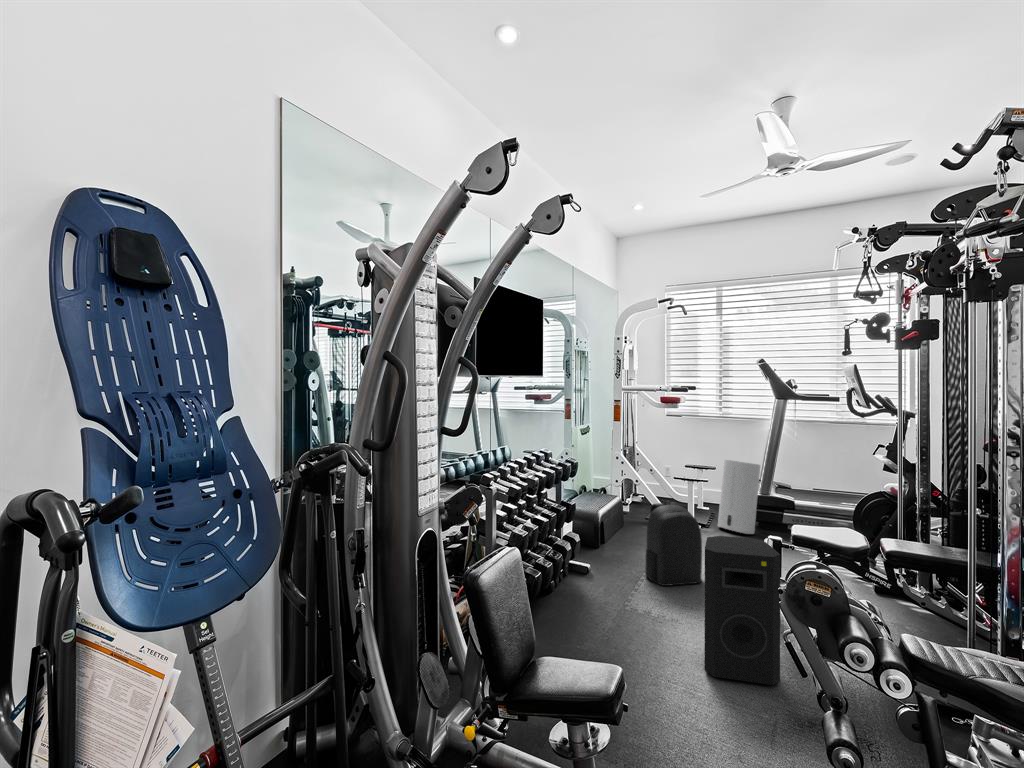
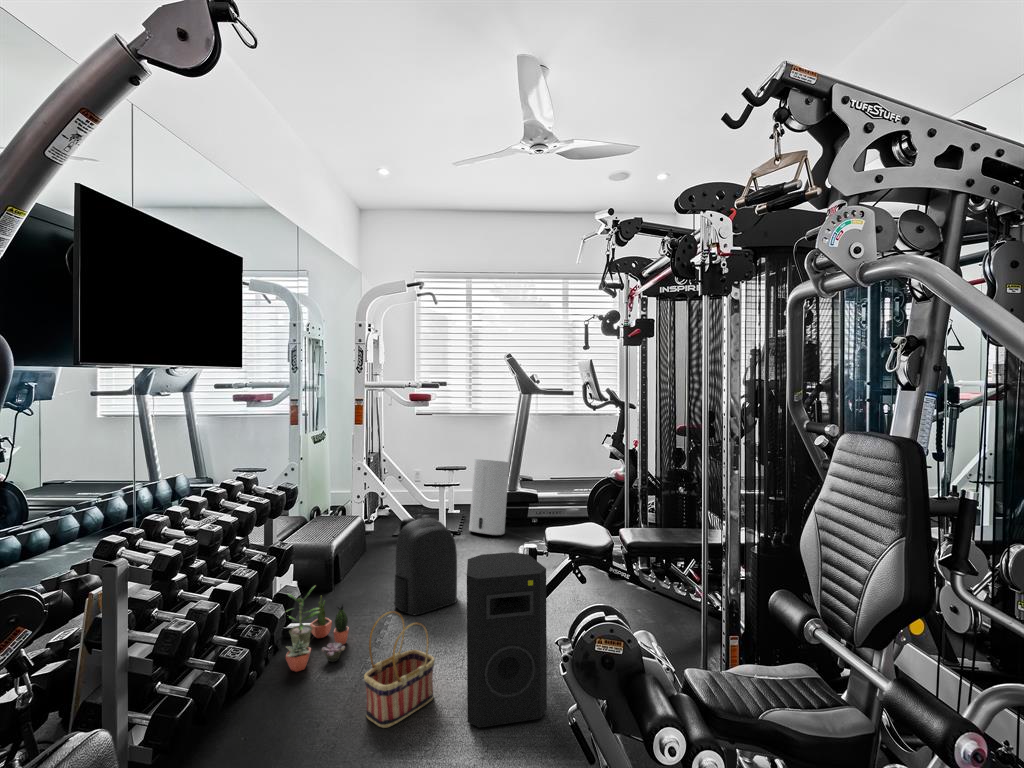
potted plant: none [562,544,608,605] -> present [286,586,349,671]
basket: none [620,570,678,657] -> present [364,611,435,728]

